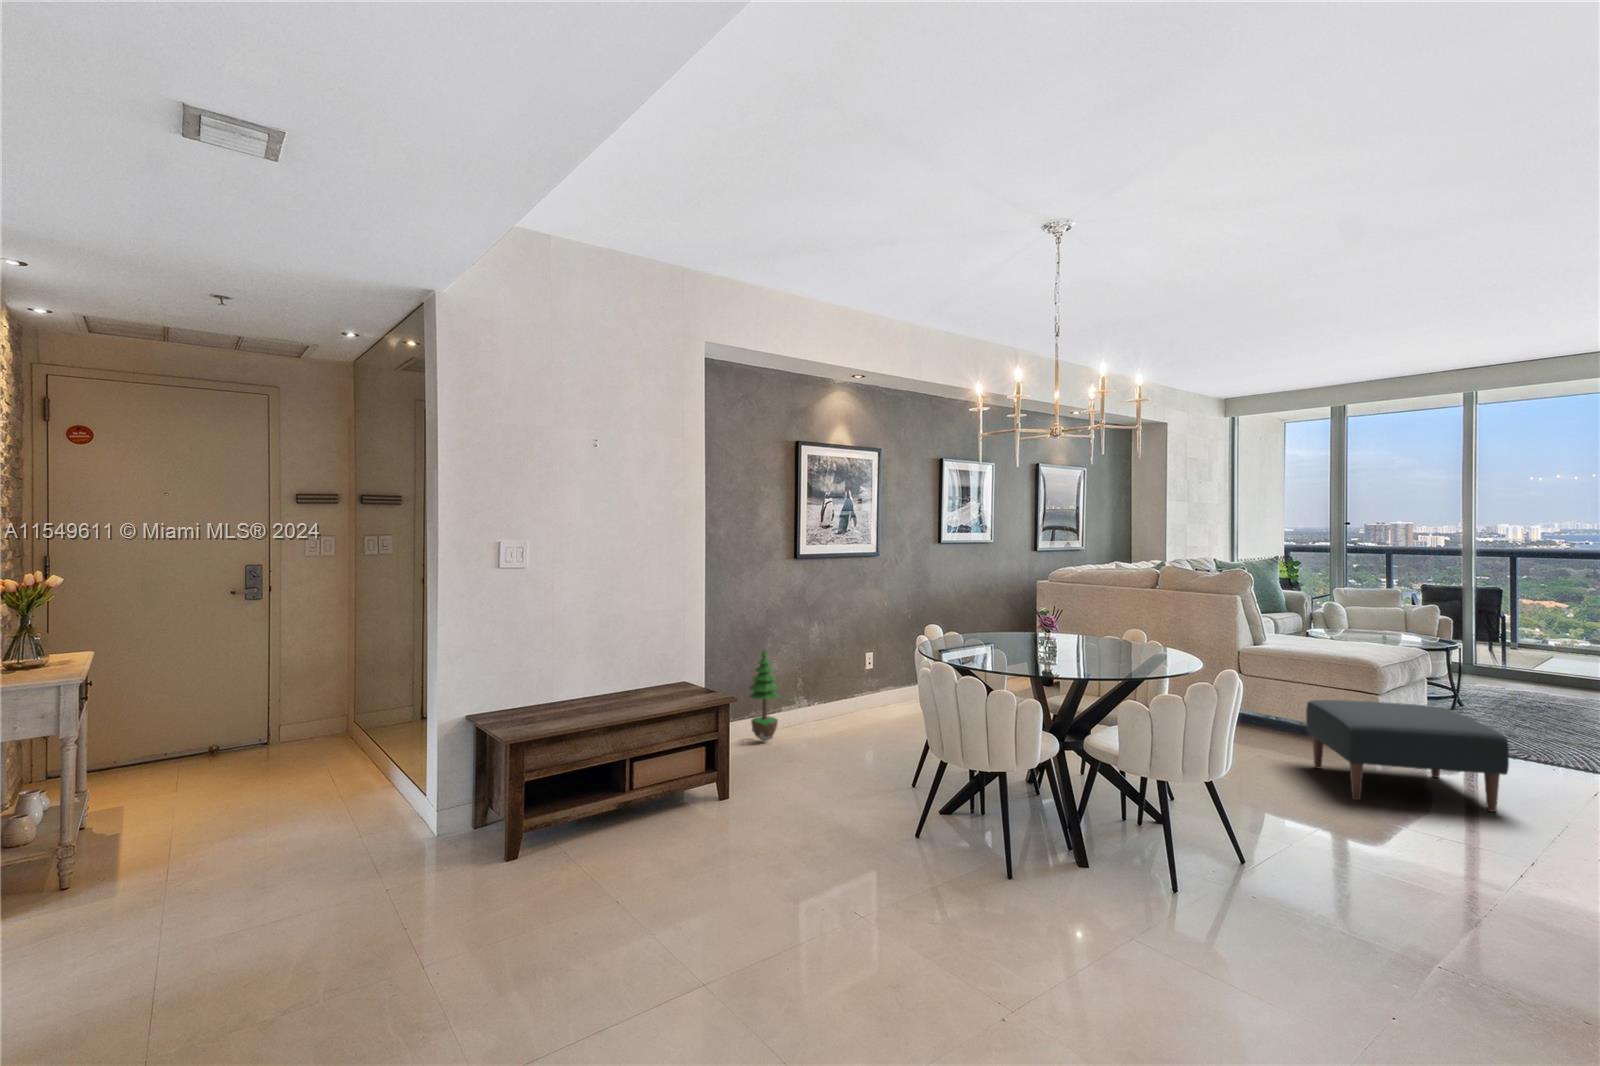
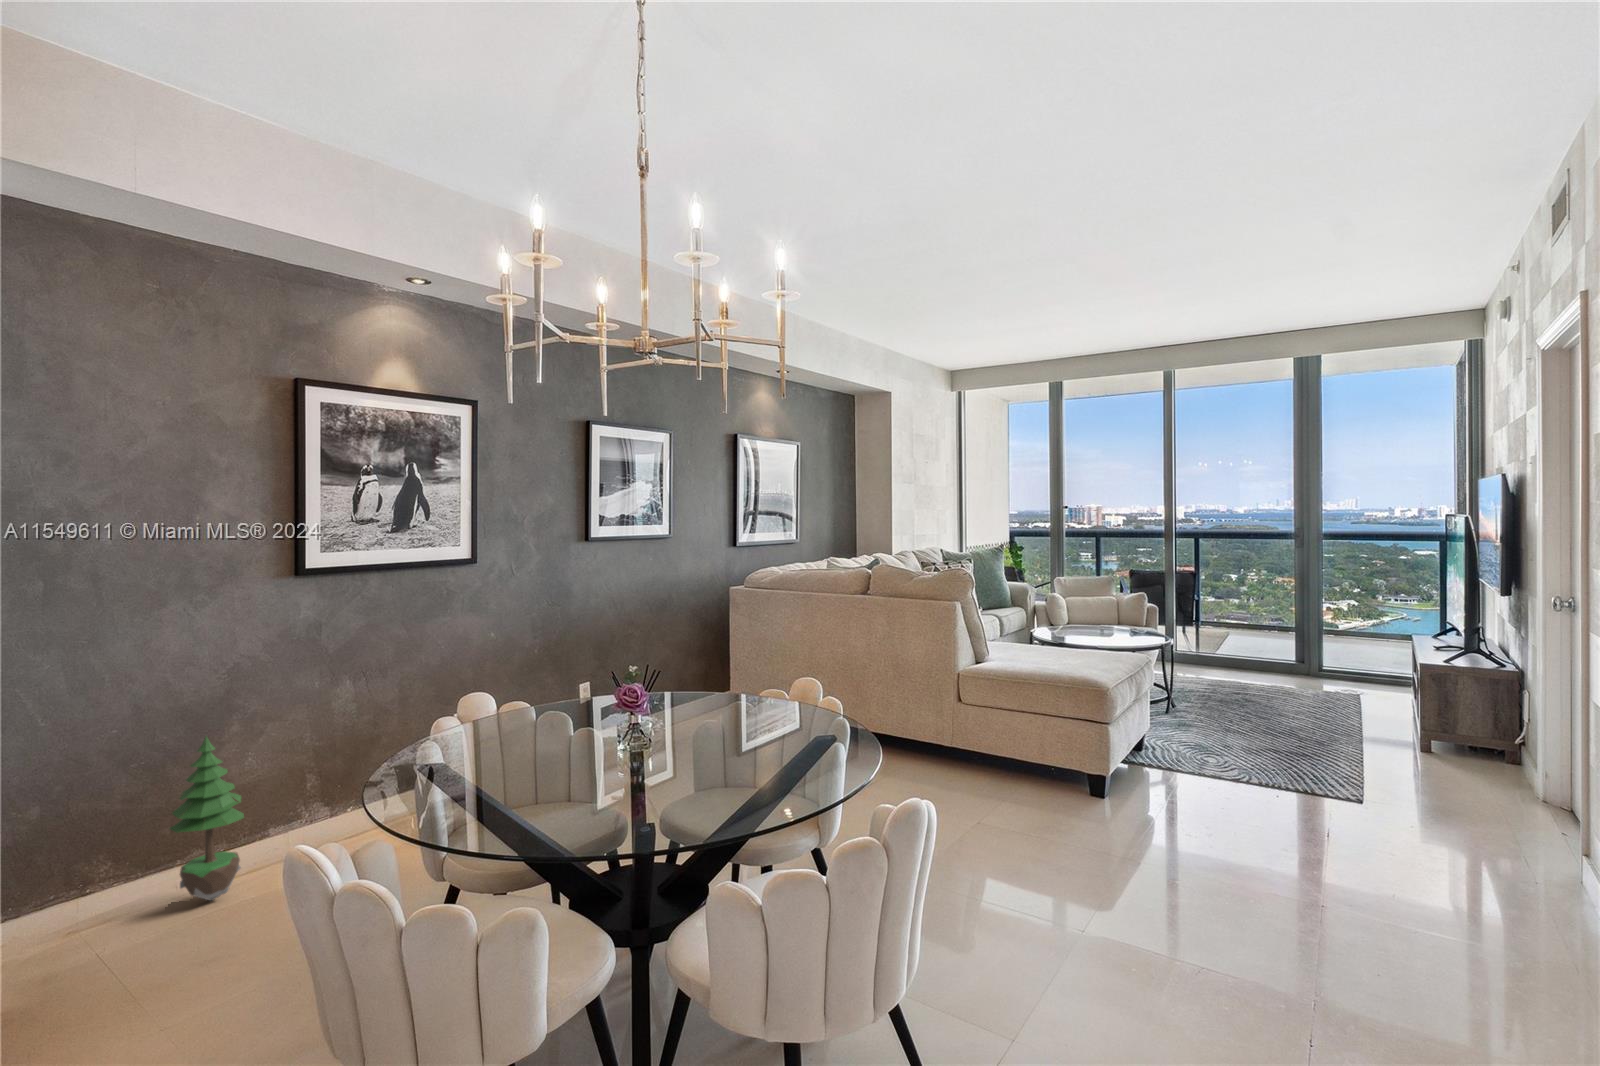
ottoman: present [1306,700,1509,812] -> none [1033,746,1274,906]

